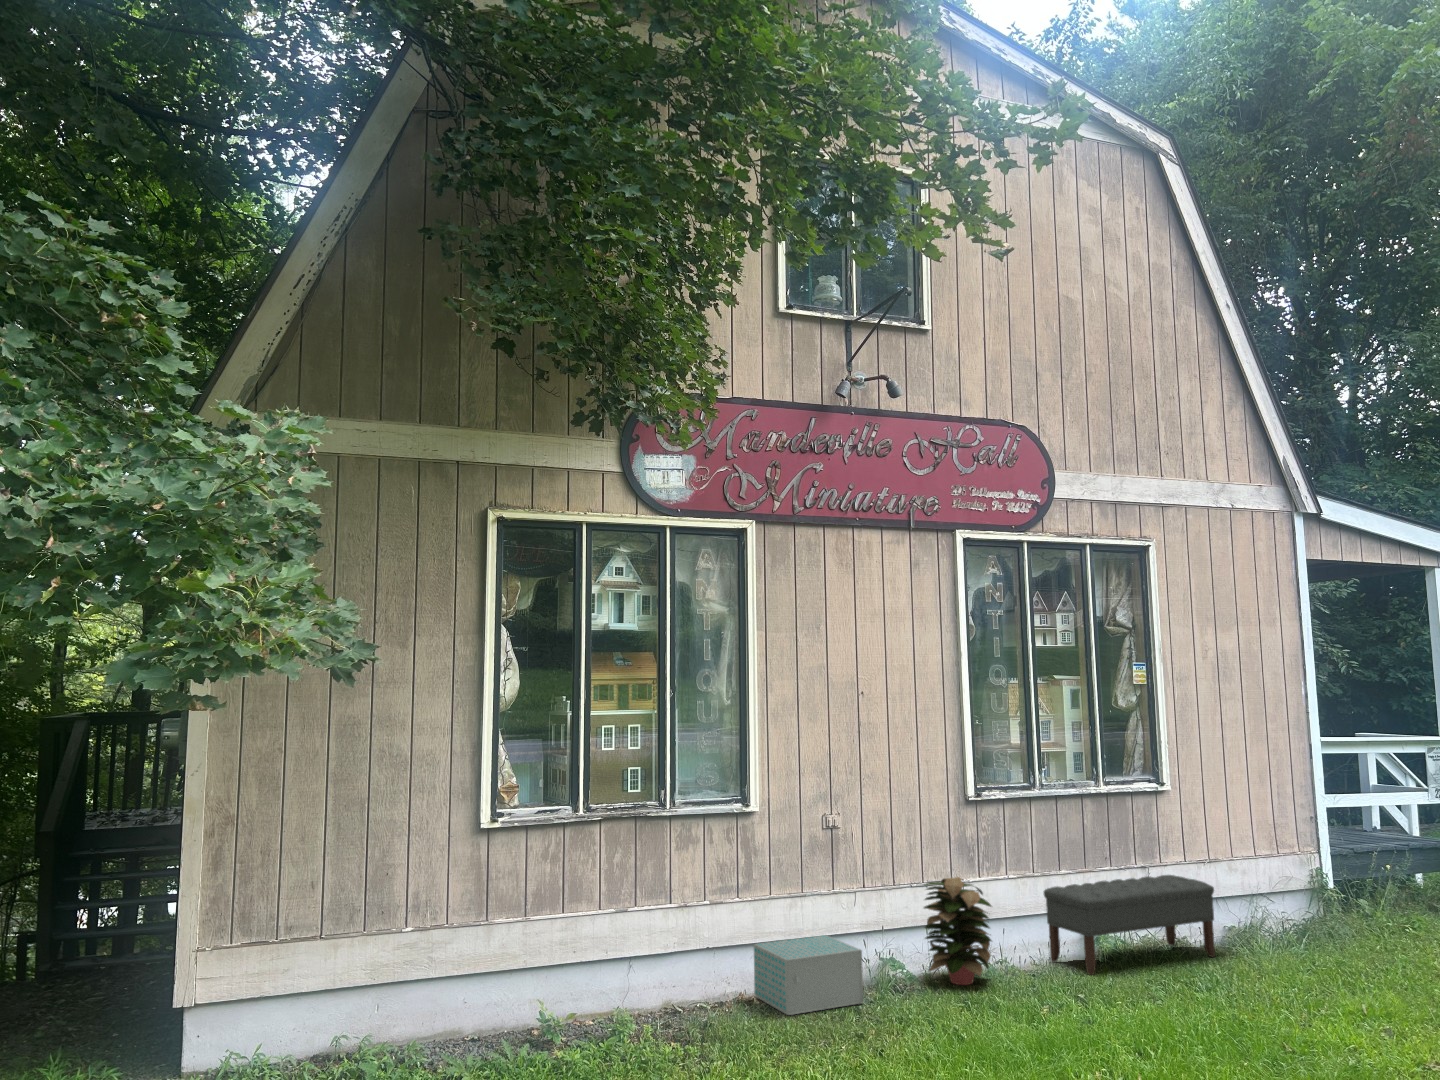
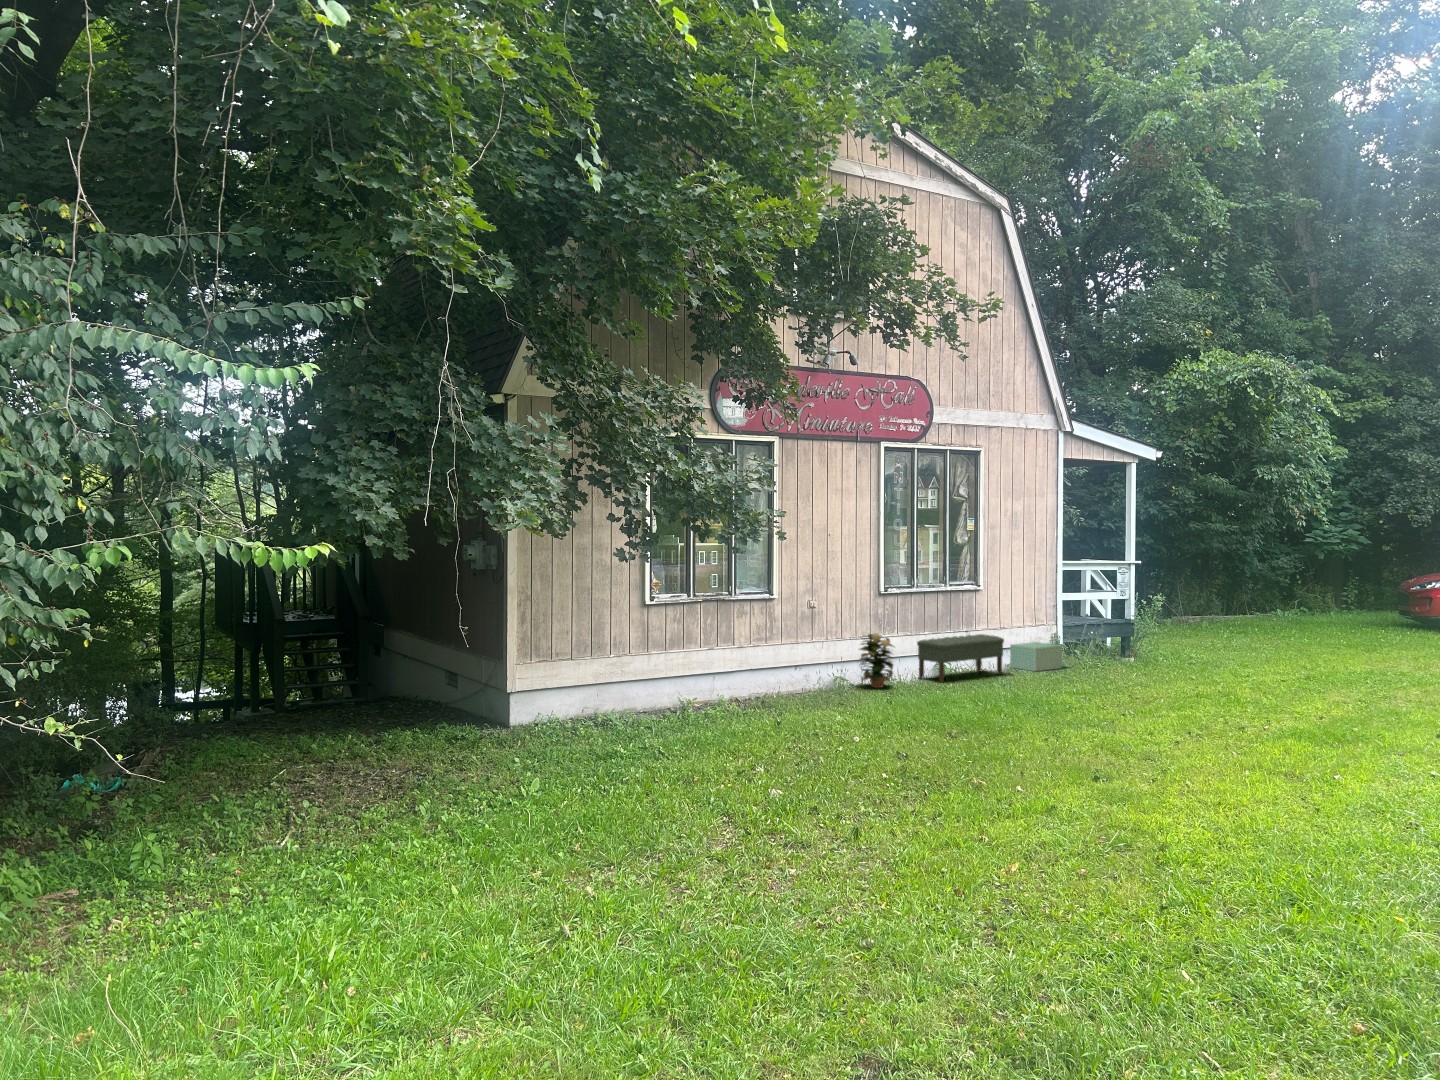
storage box: present [754,935,863,1015] -> present [1010,642,1062,671]

